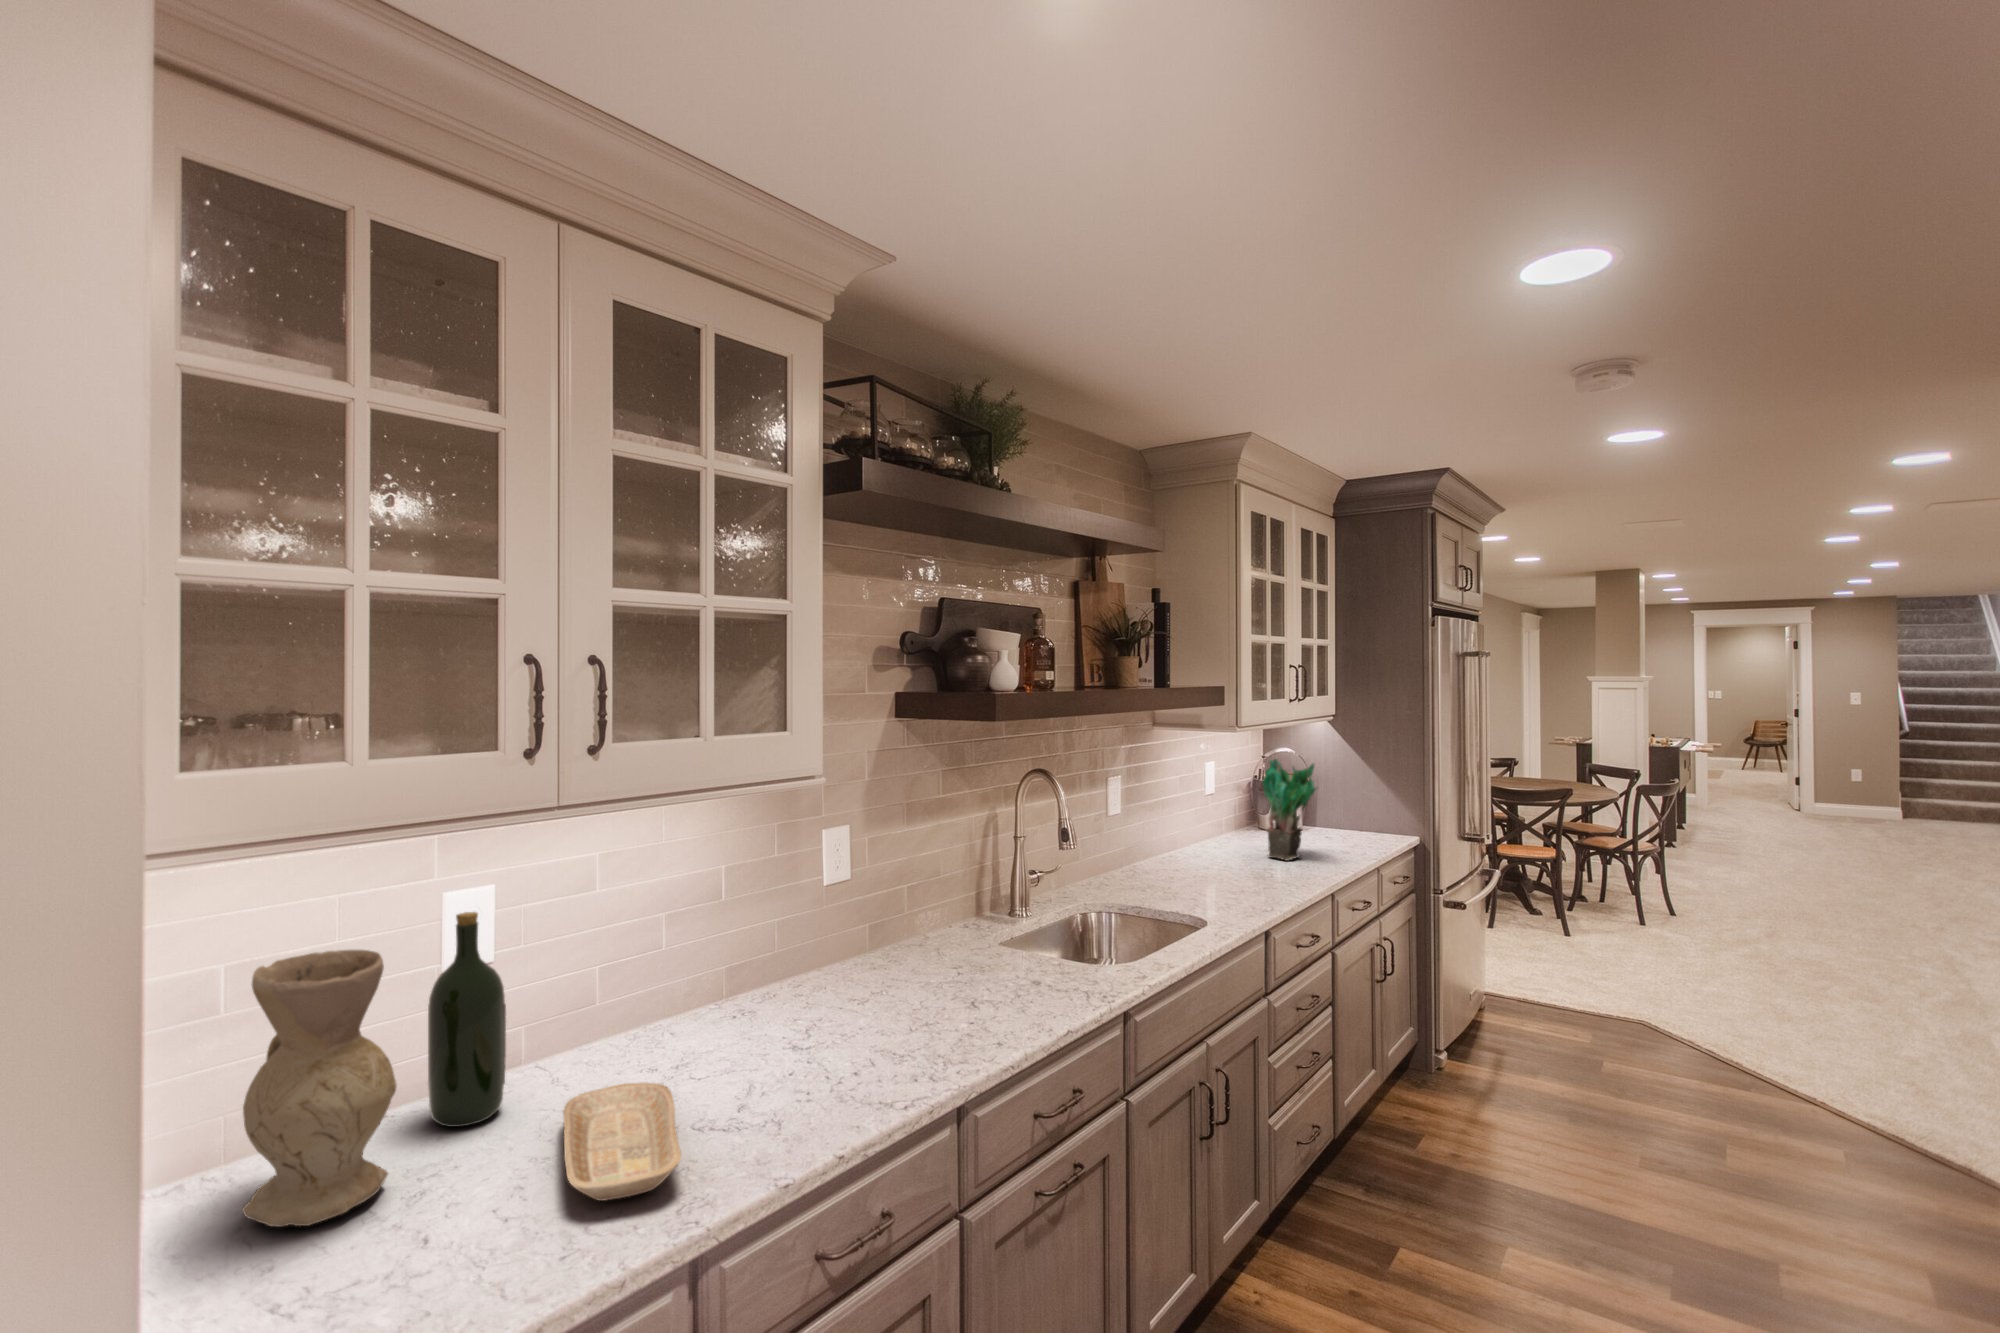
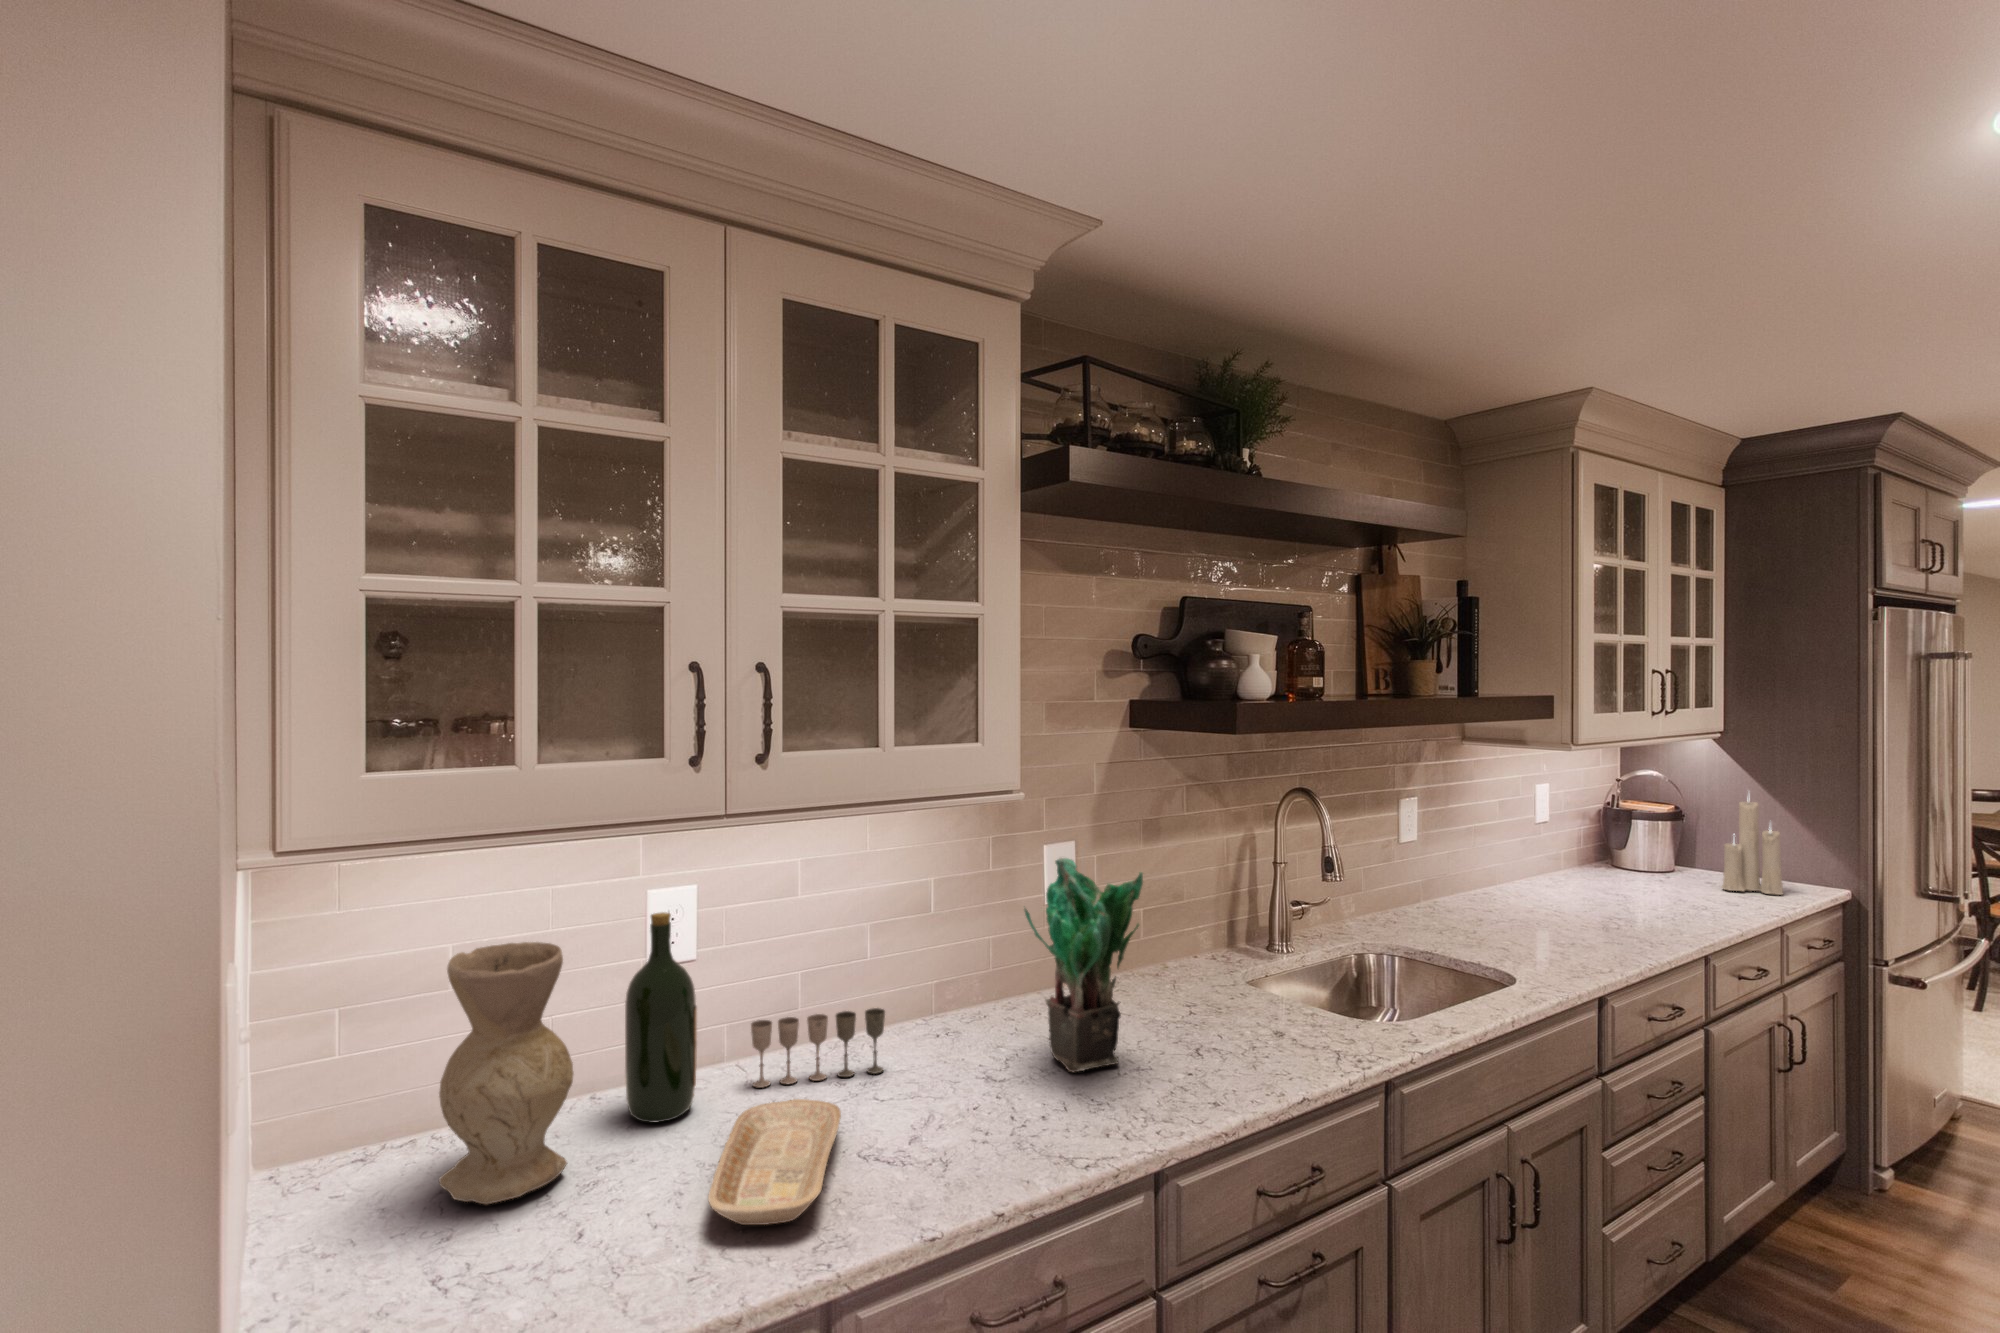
candle: none [1336,758,1378,844] -> present [1722,800,1783,895]
potted plant: present [1263,759,1316,861] -> present [1024,858,1143,1072]
wine glass: none [555,992,690,1081] -> present [751,1008,885,1088]

